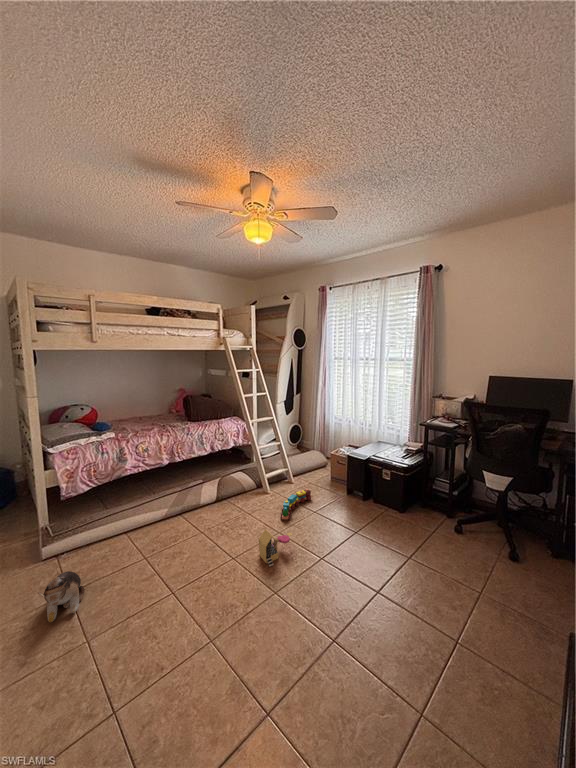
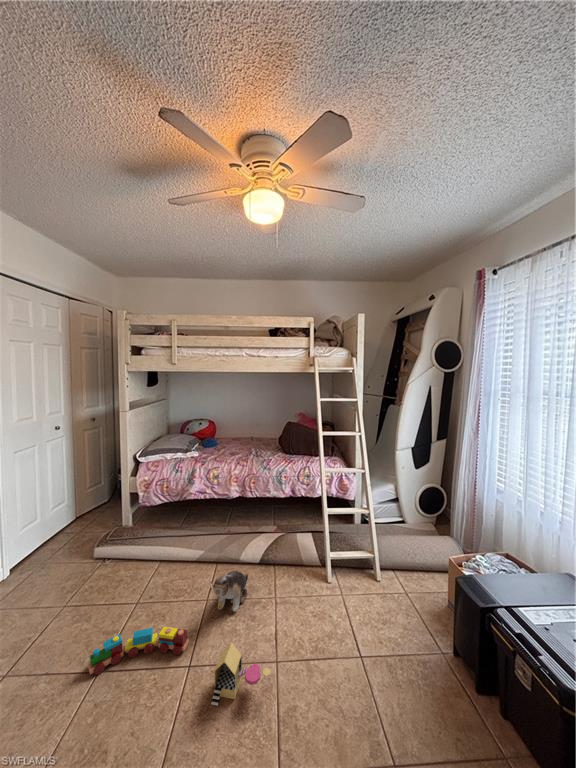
toy train: present [280,489,311,519] -> present [88,627,189,675]
plush toy: present [38,571,84,623] -> present [209,571,248,611]

